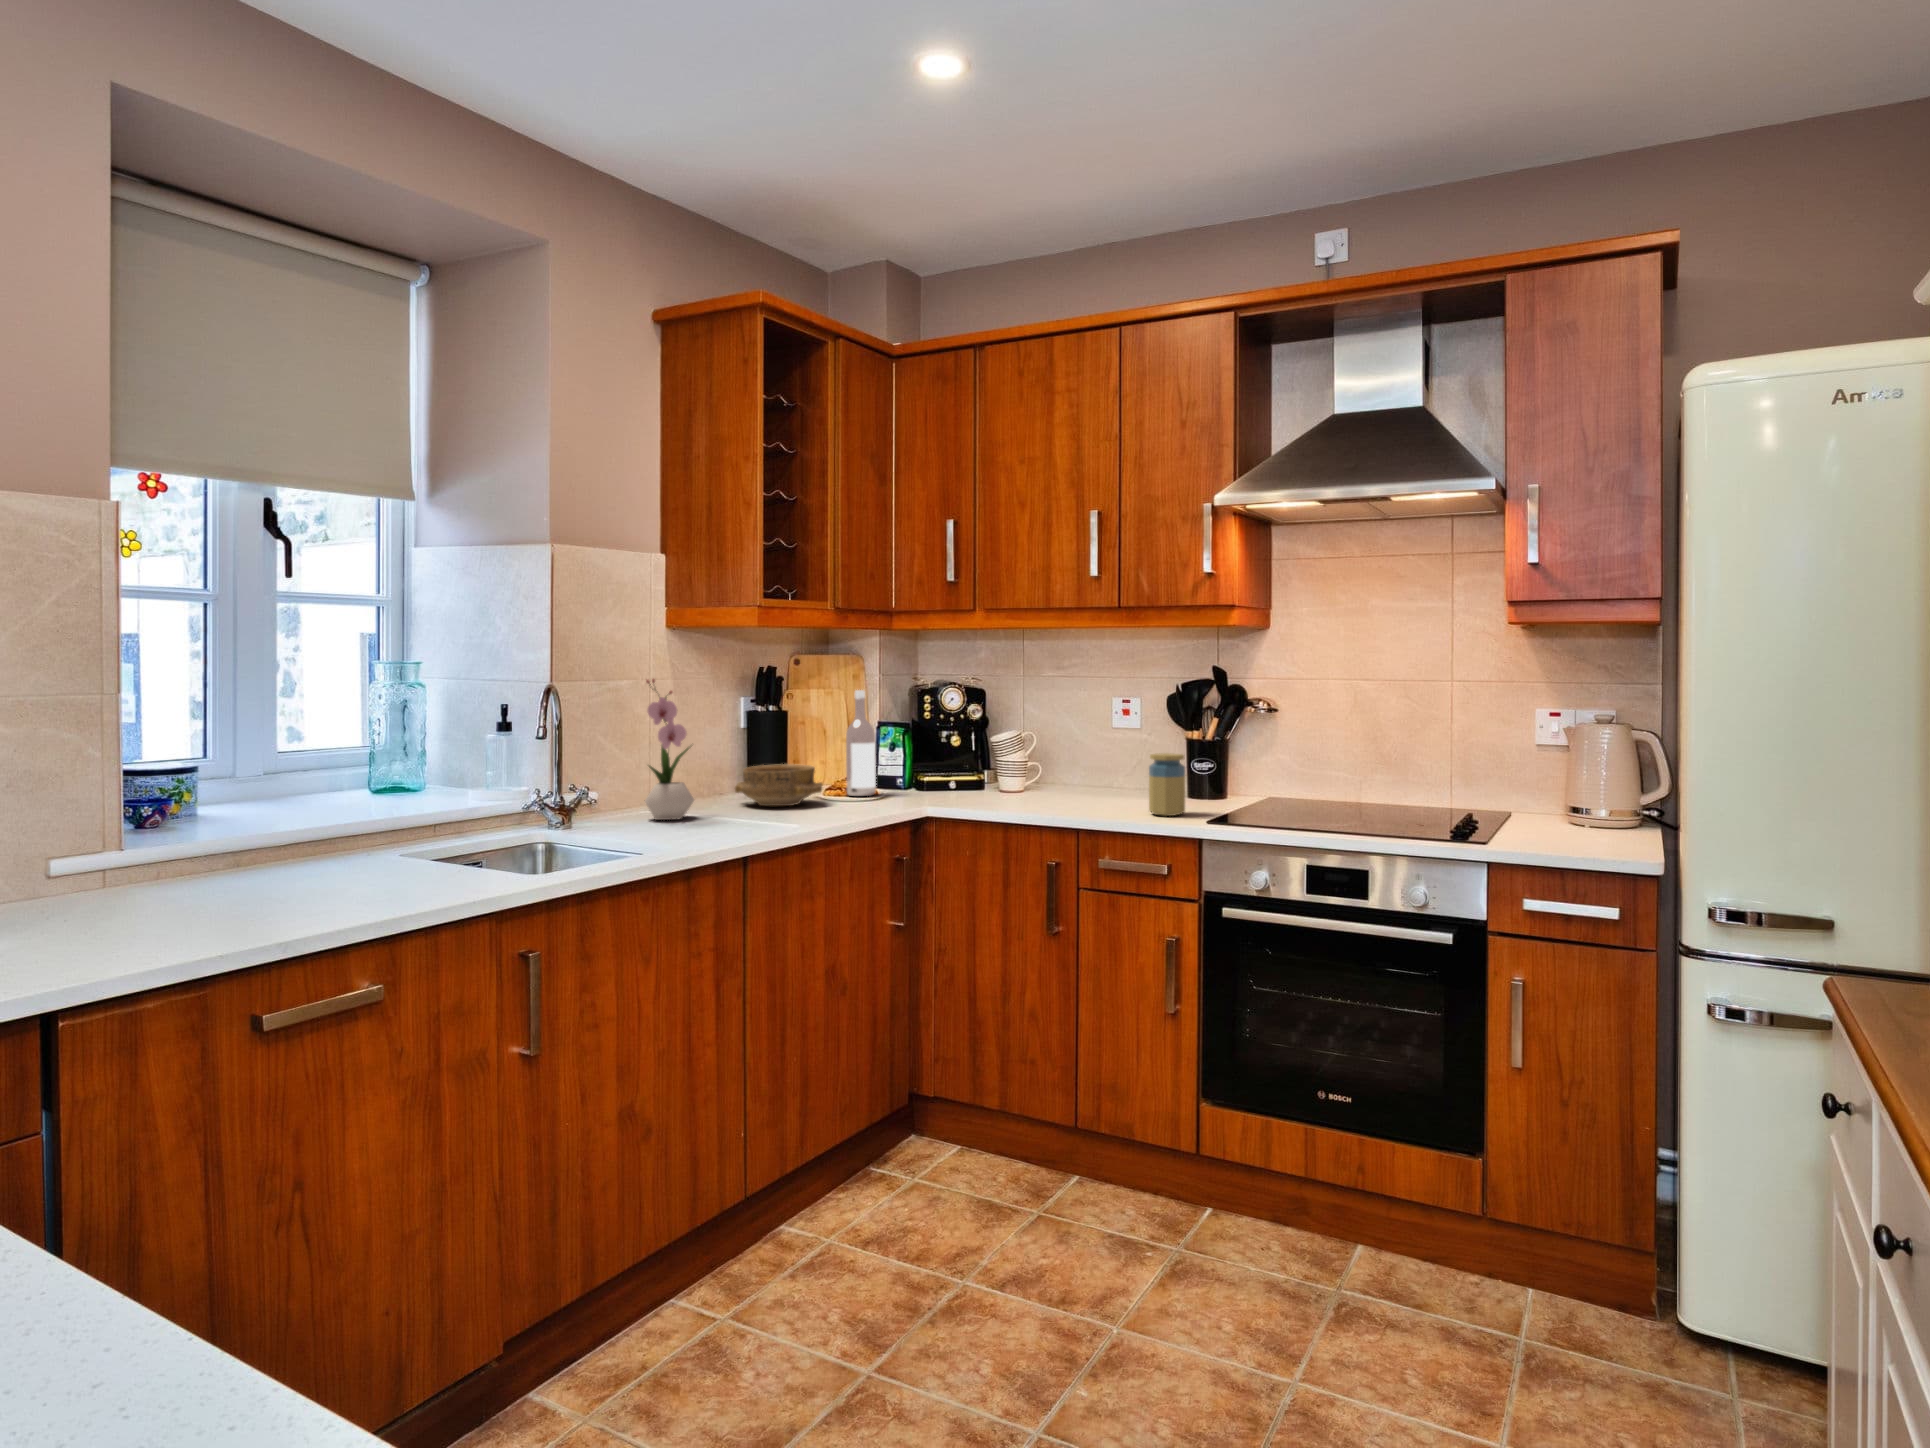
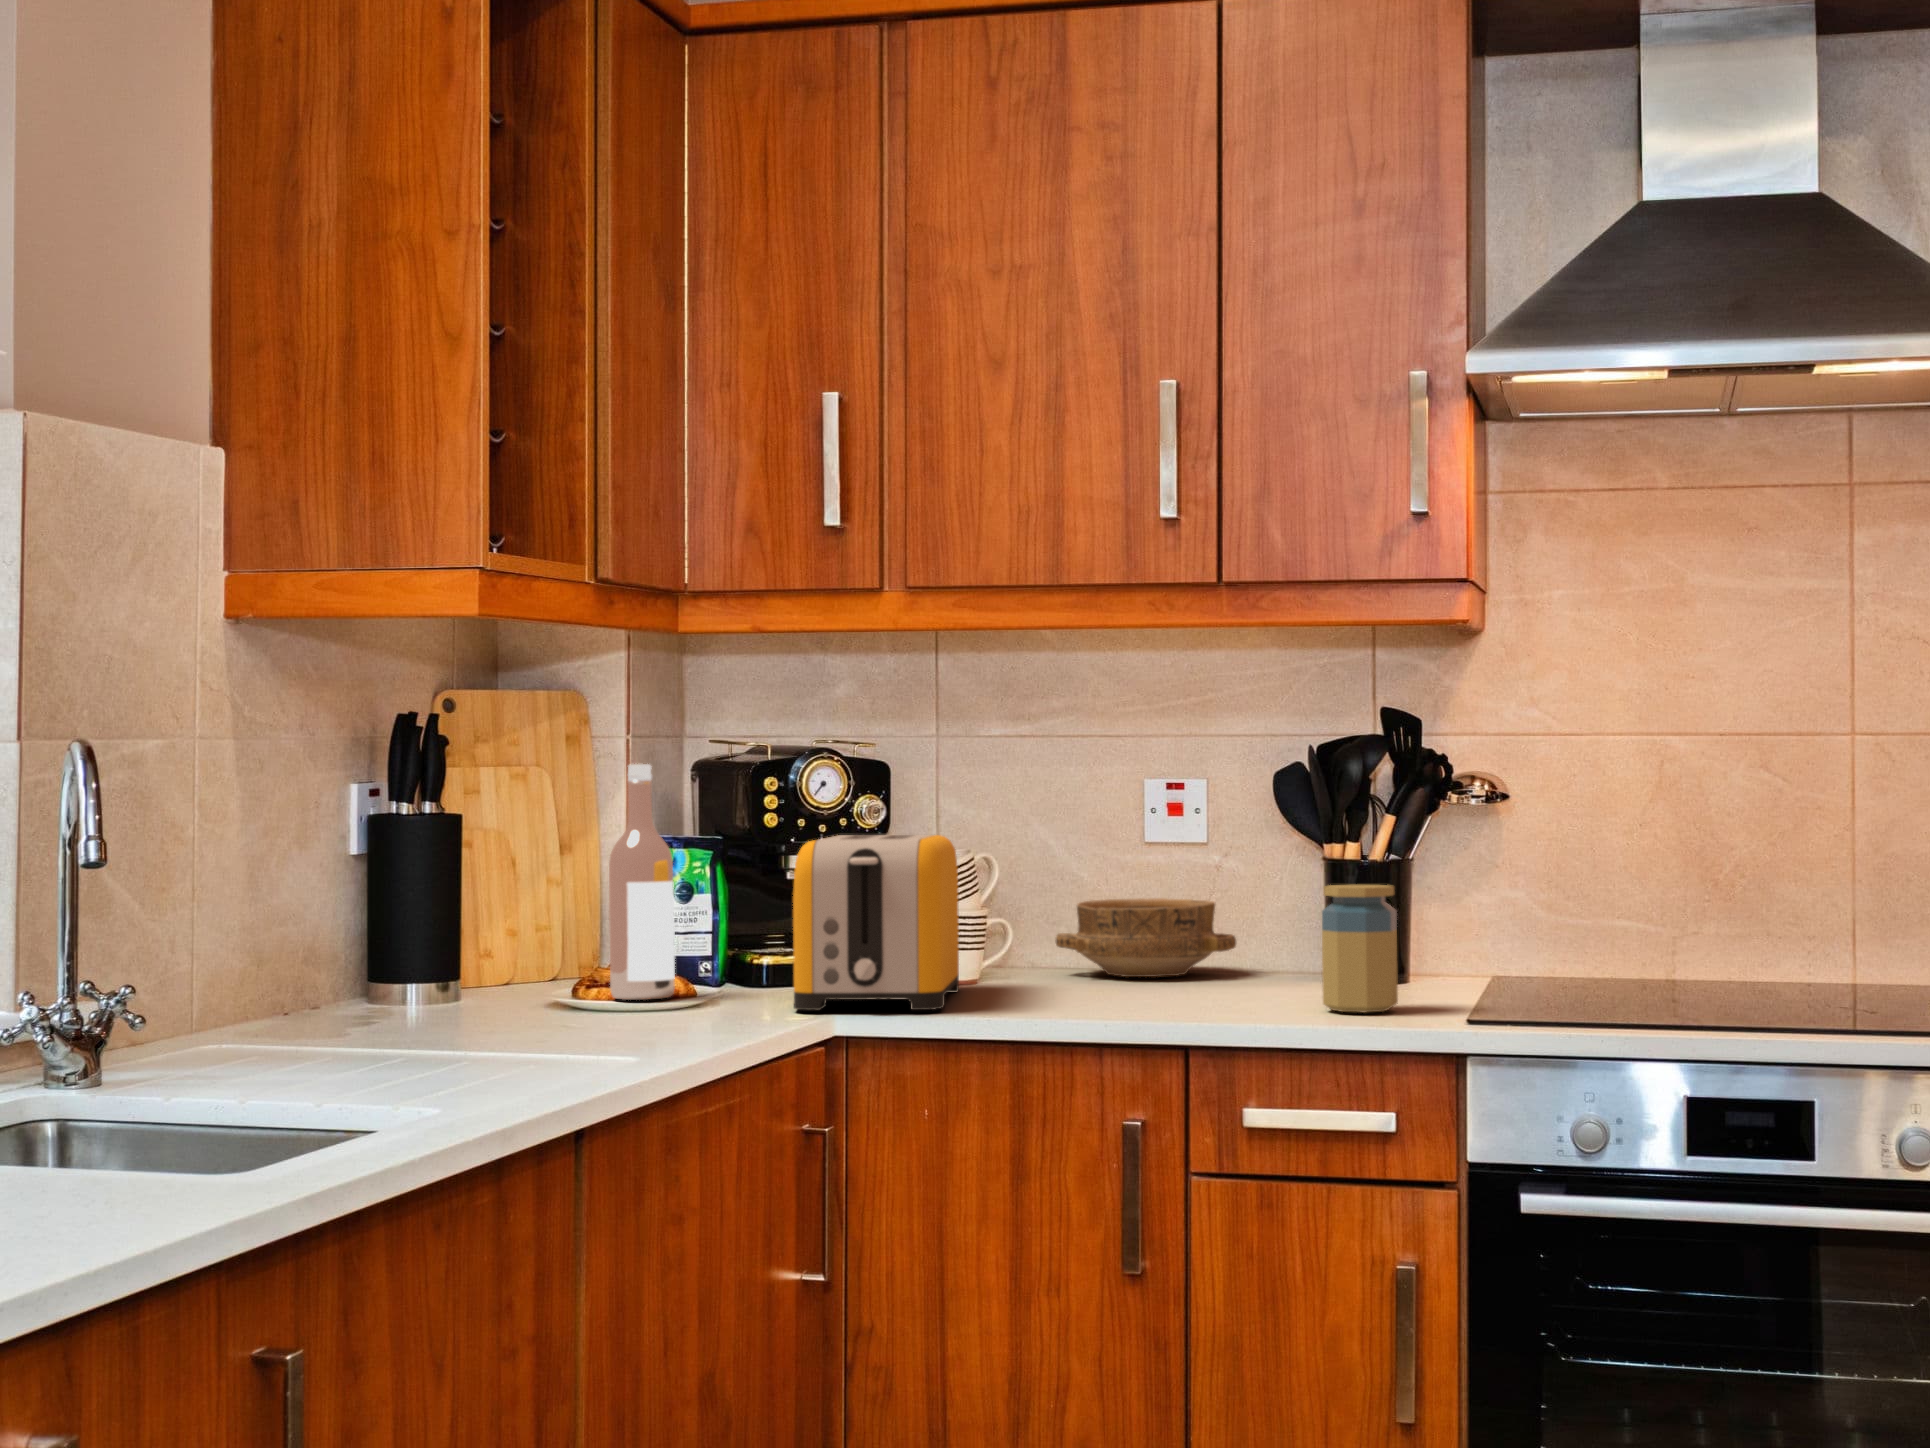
flower arrangement: present [645,679,694,820] -> none [235,729,352,1056]
toaster: none [911,723,1006,807] -> present [793,835,959,1010]
ceramic bowl: present [735,764,822,806] -> present [1056,898,1236,977]

